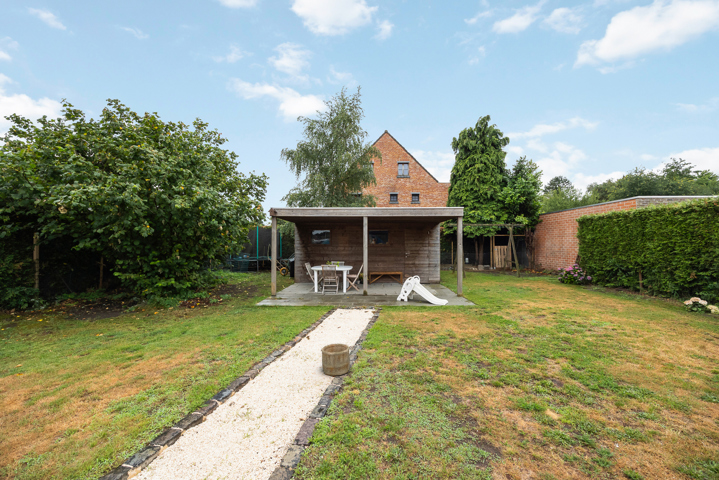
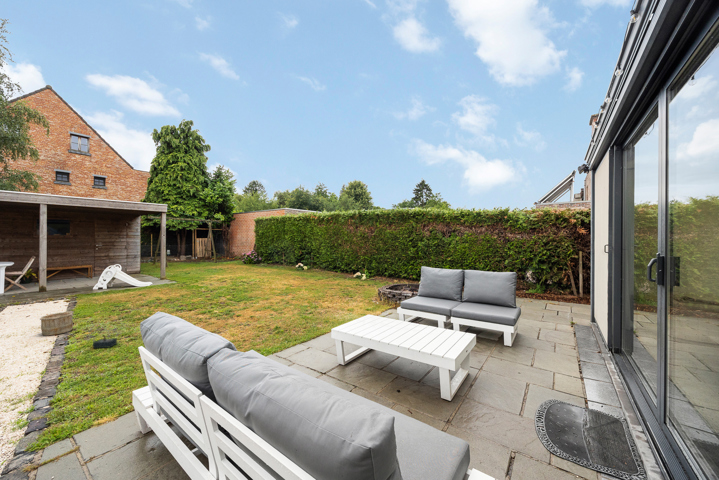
decorative plant: none [329,400,376,463] -> present [89,325,117,348]

